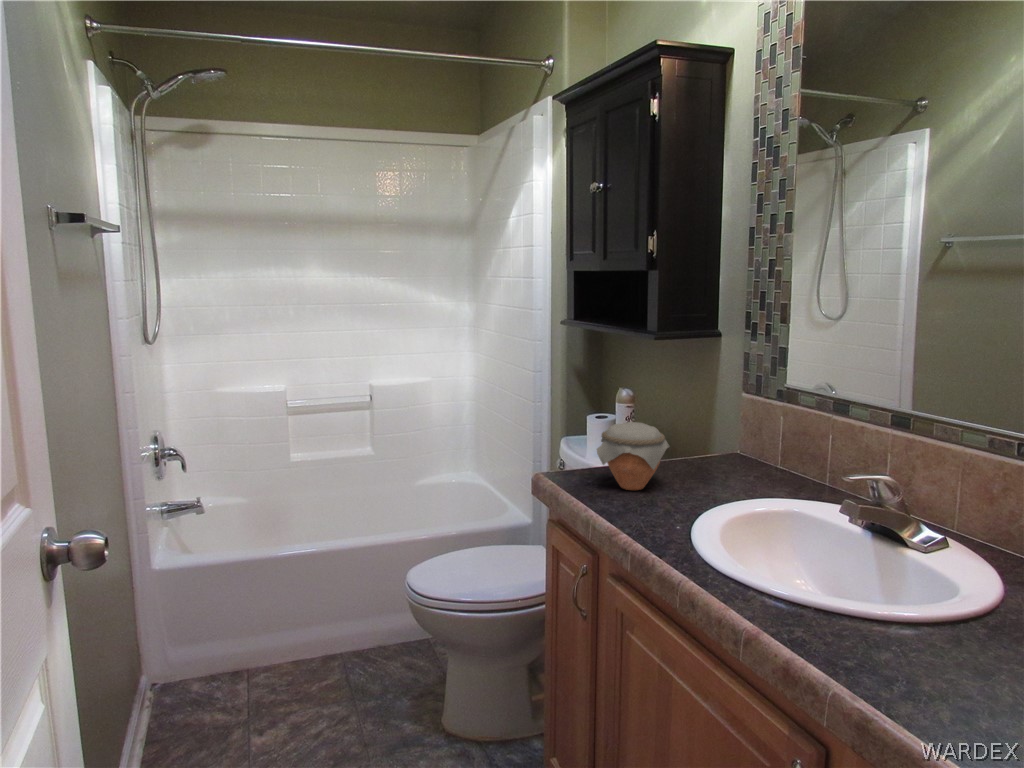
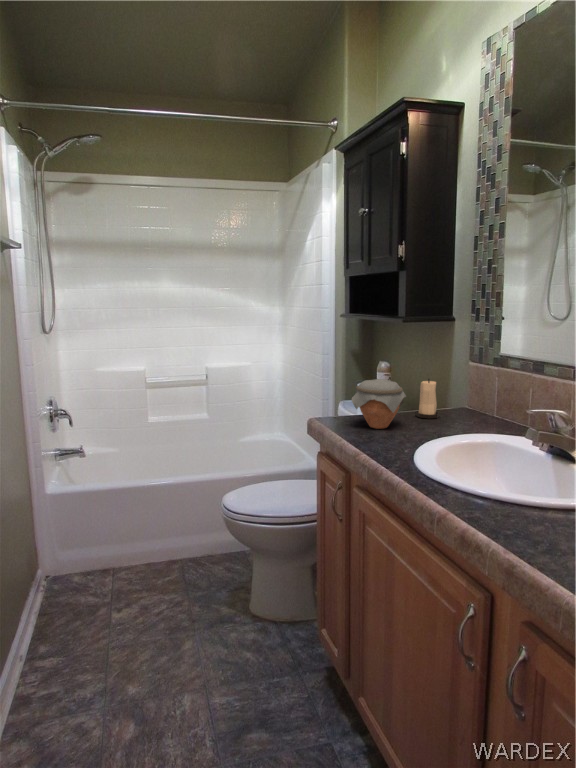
candle: none [677,418,709,472] -> present [415,379,439,419]

